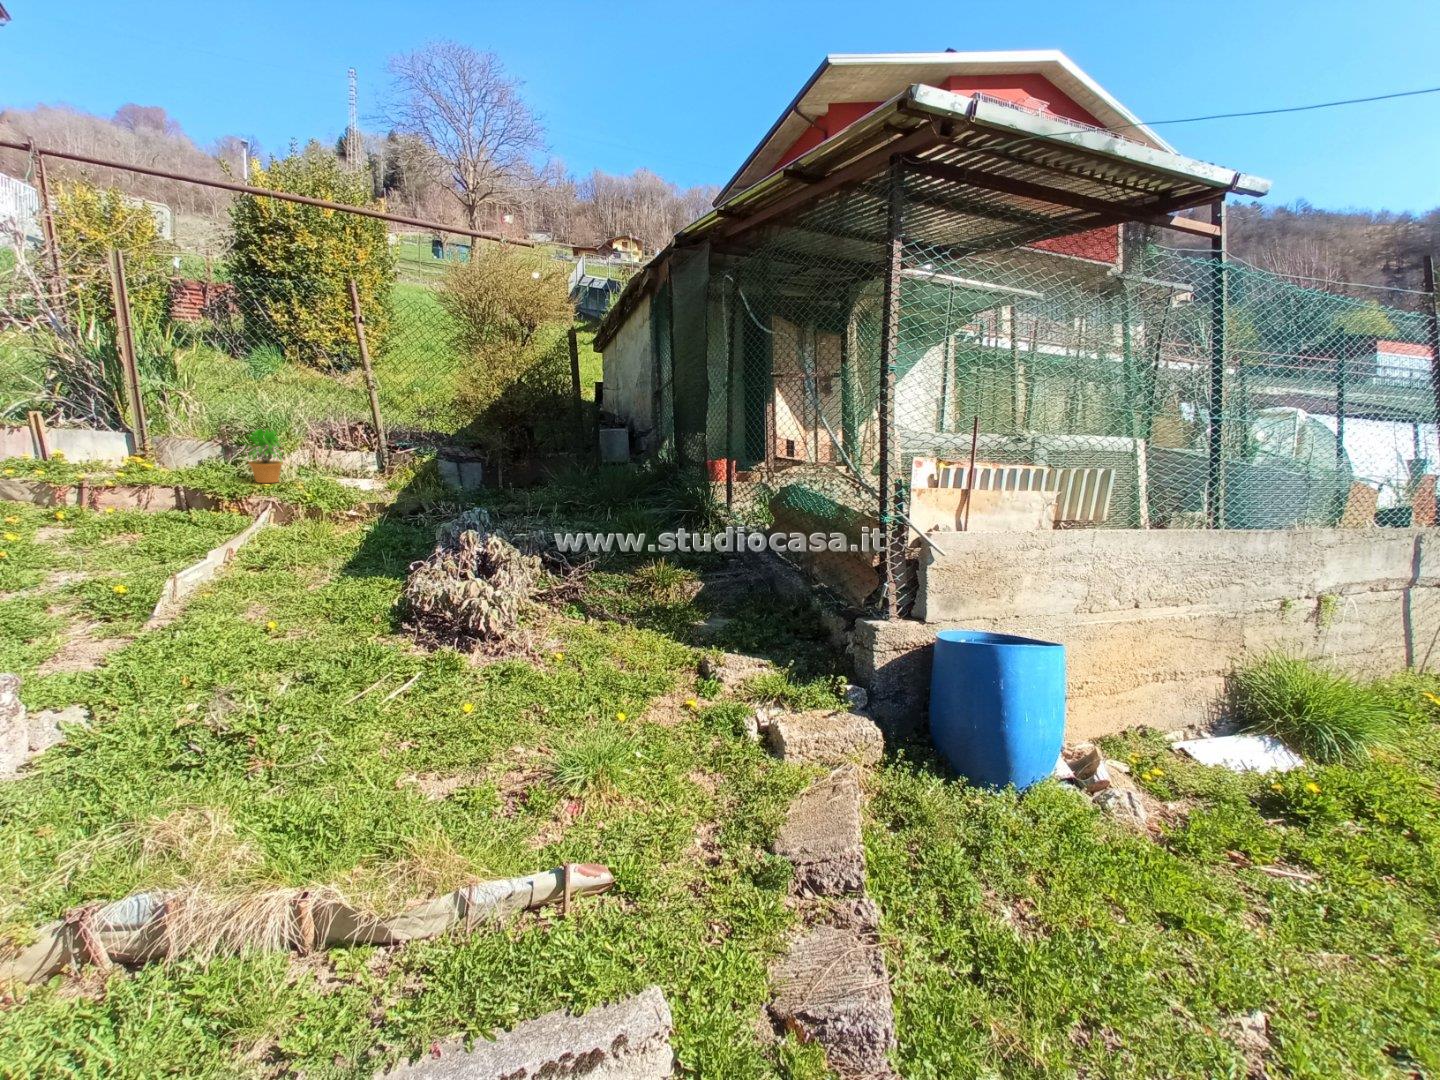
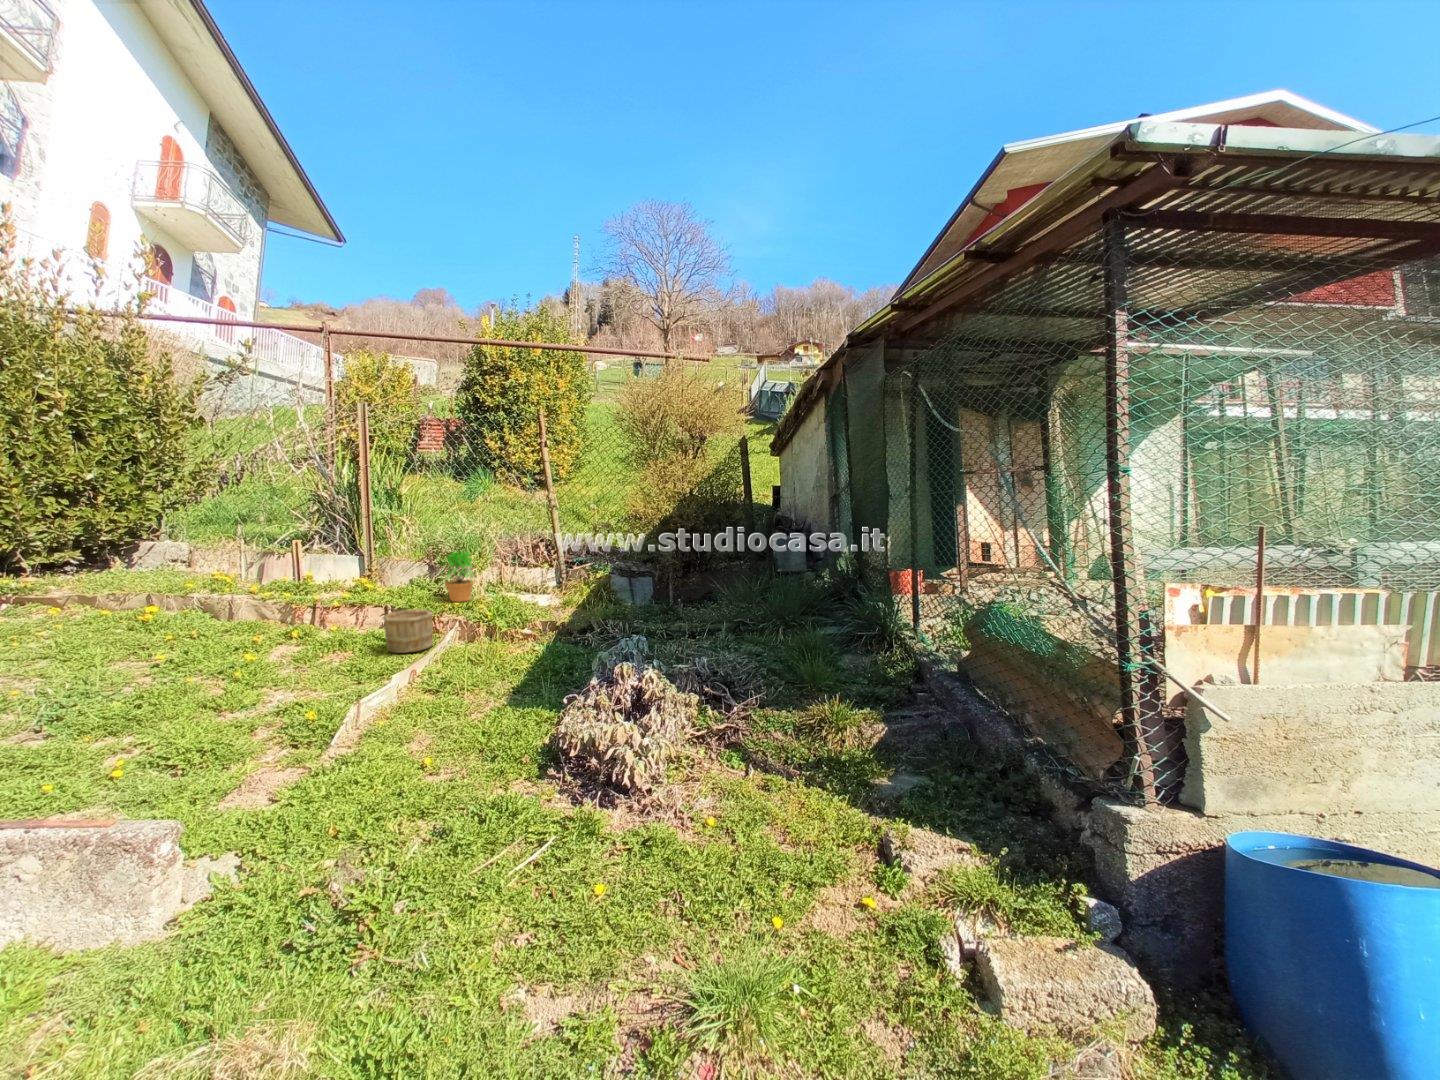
wooden bucket: none [182,488,244,533] -> present [383,609,433,653]

